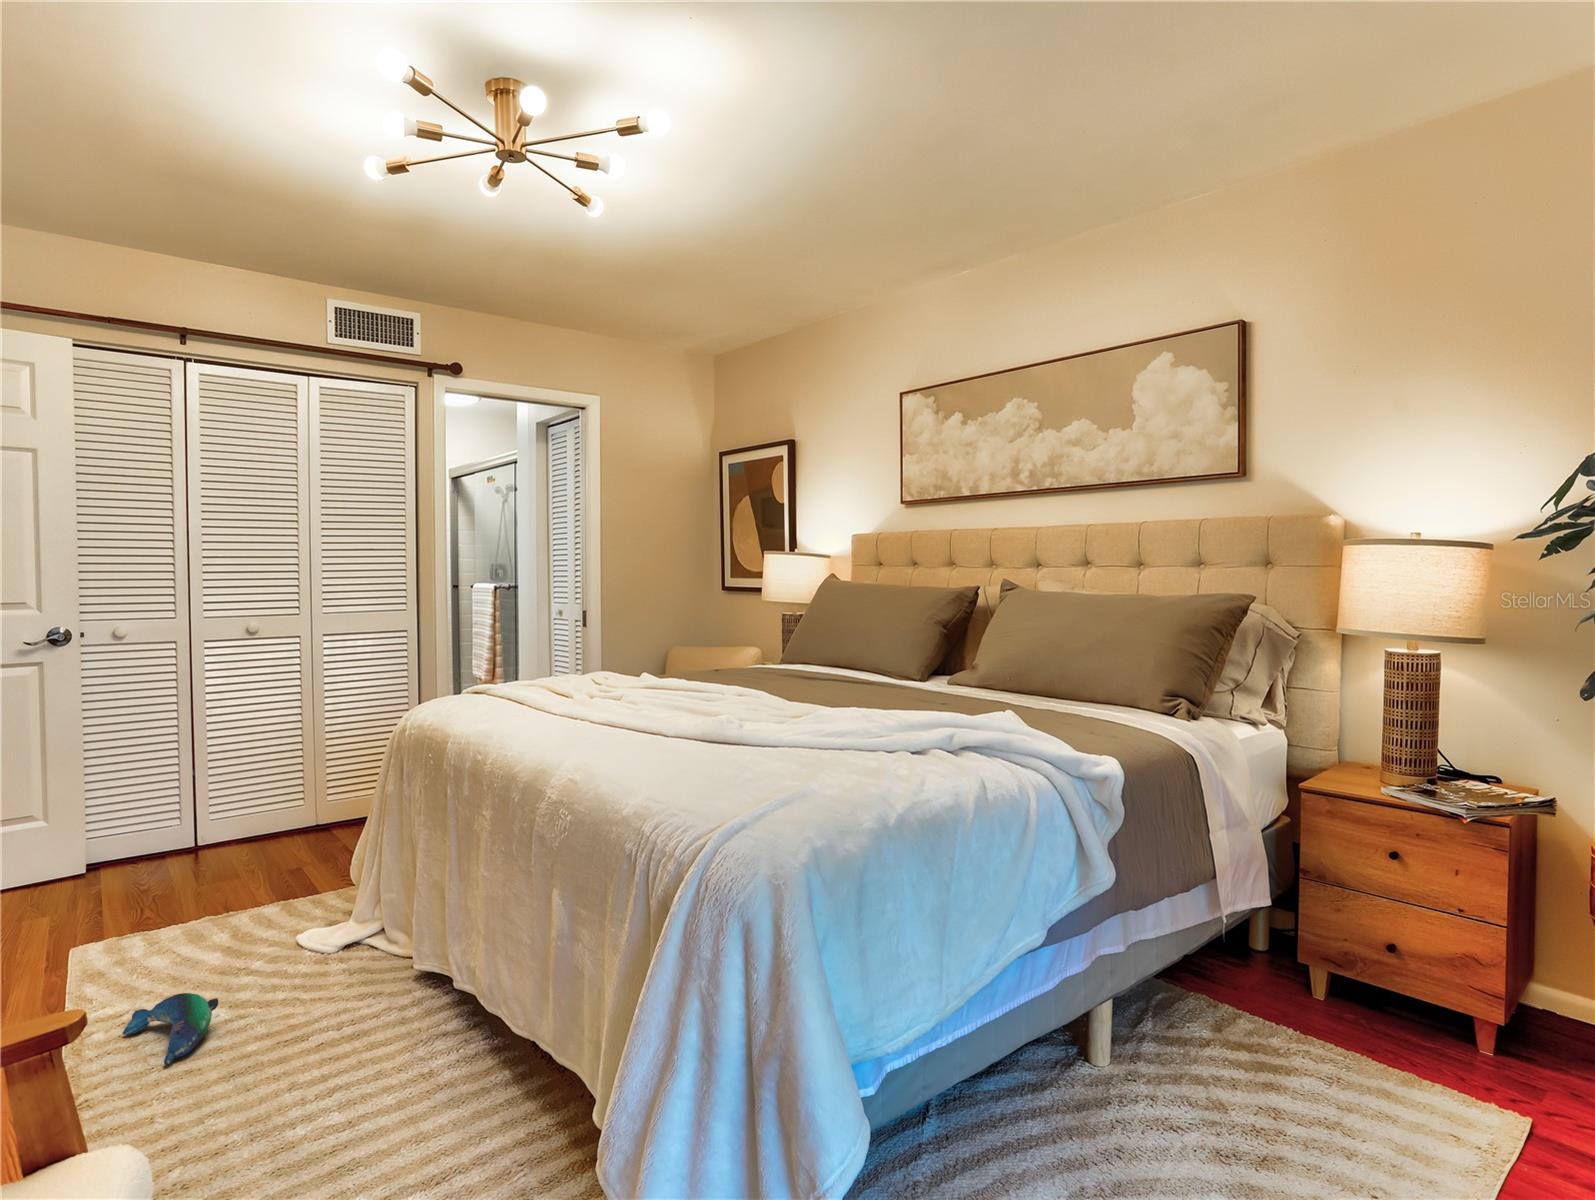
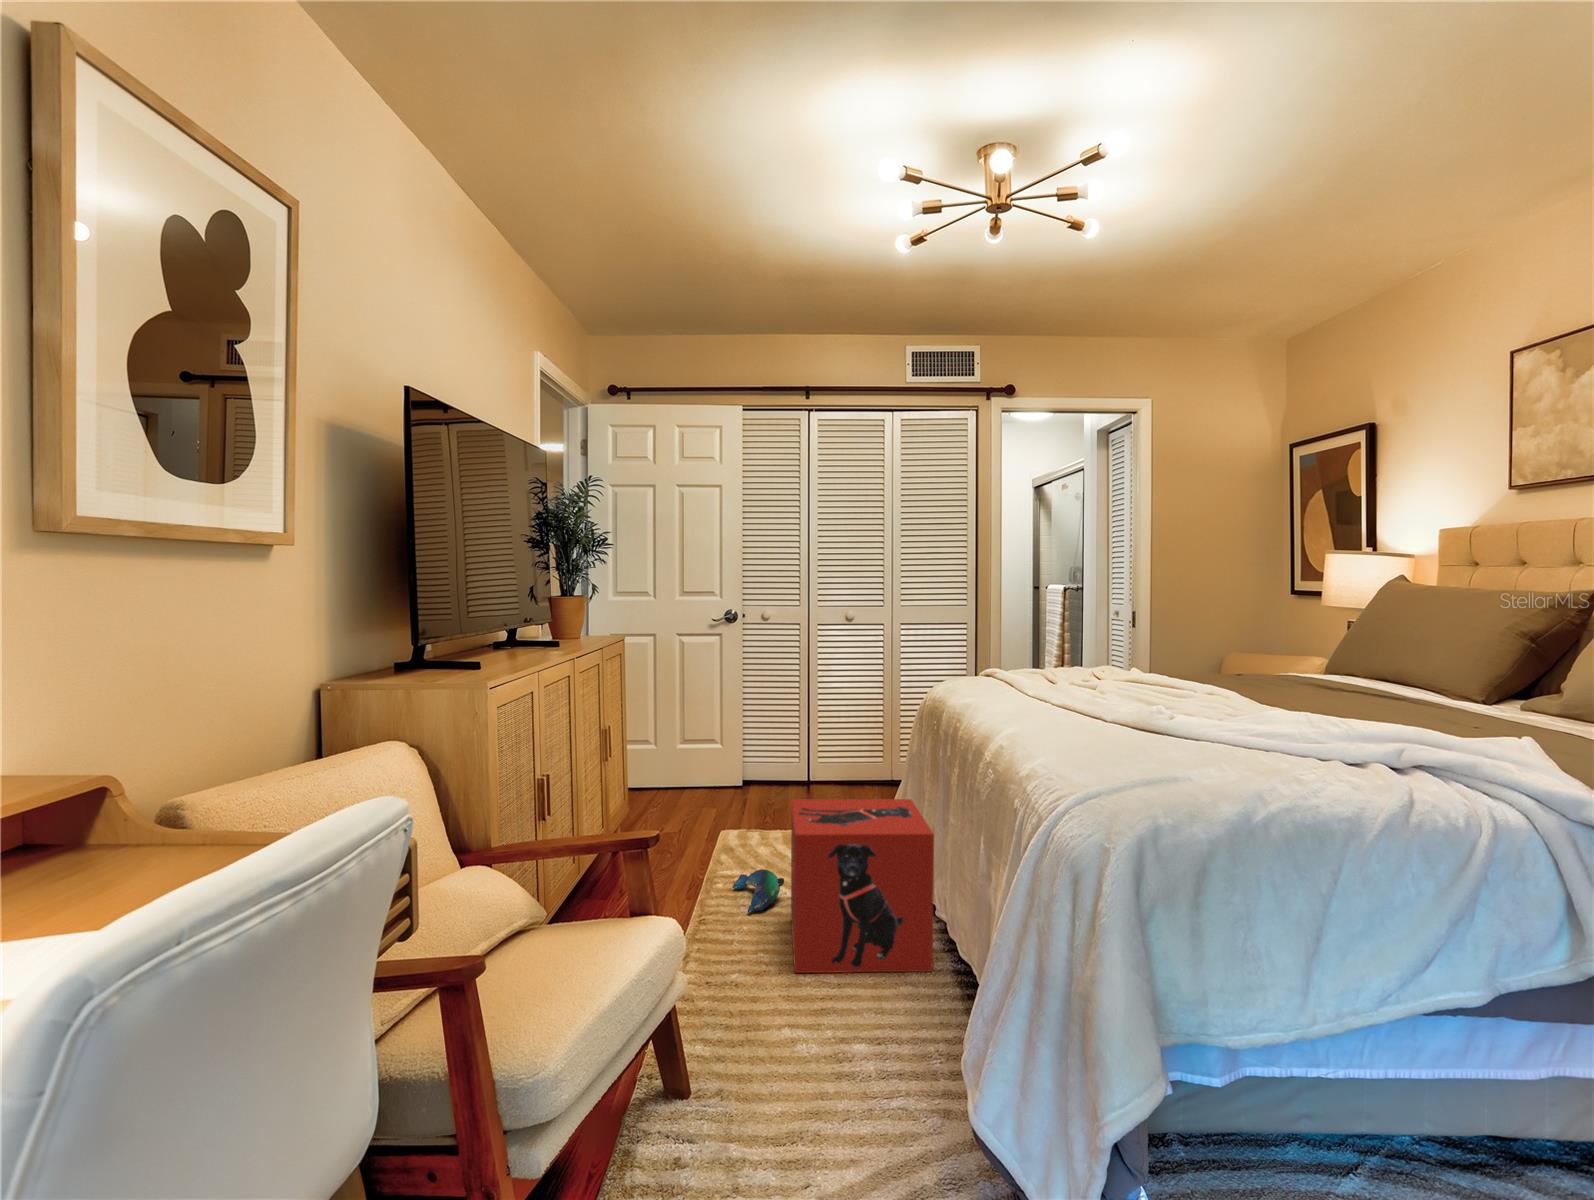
storage box: none [237,853,467,1131] -> present [791,799,934,973]

